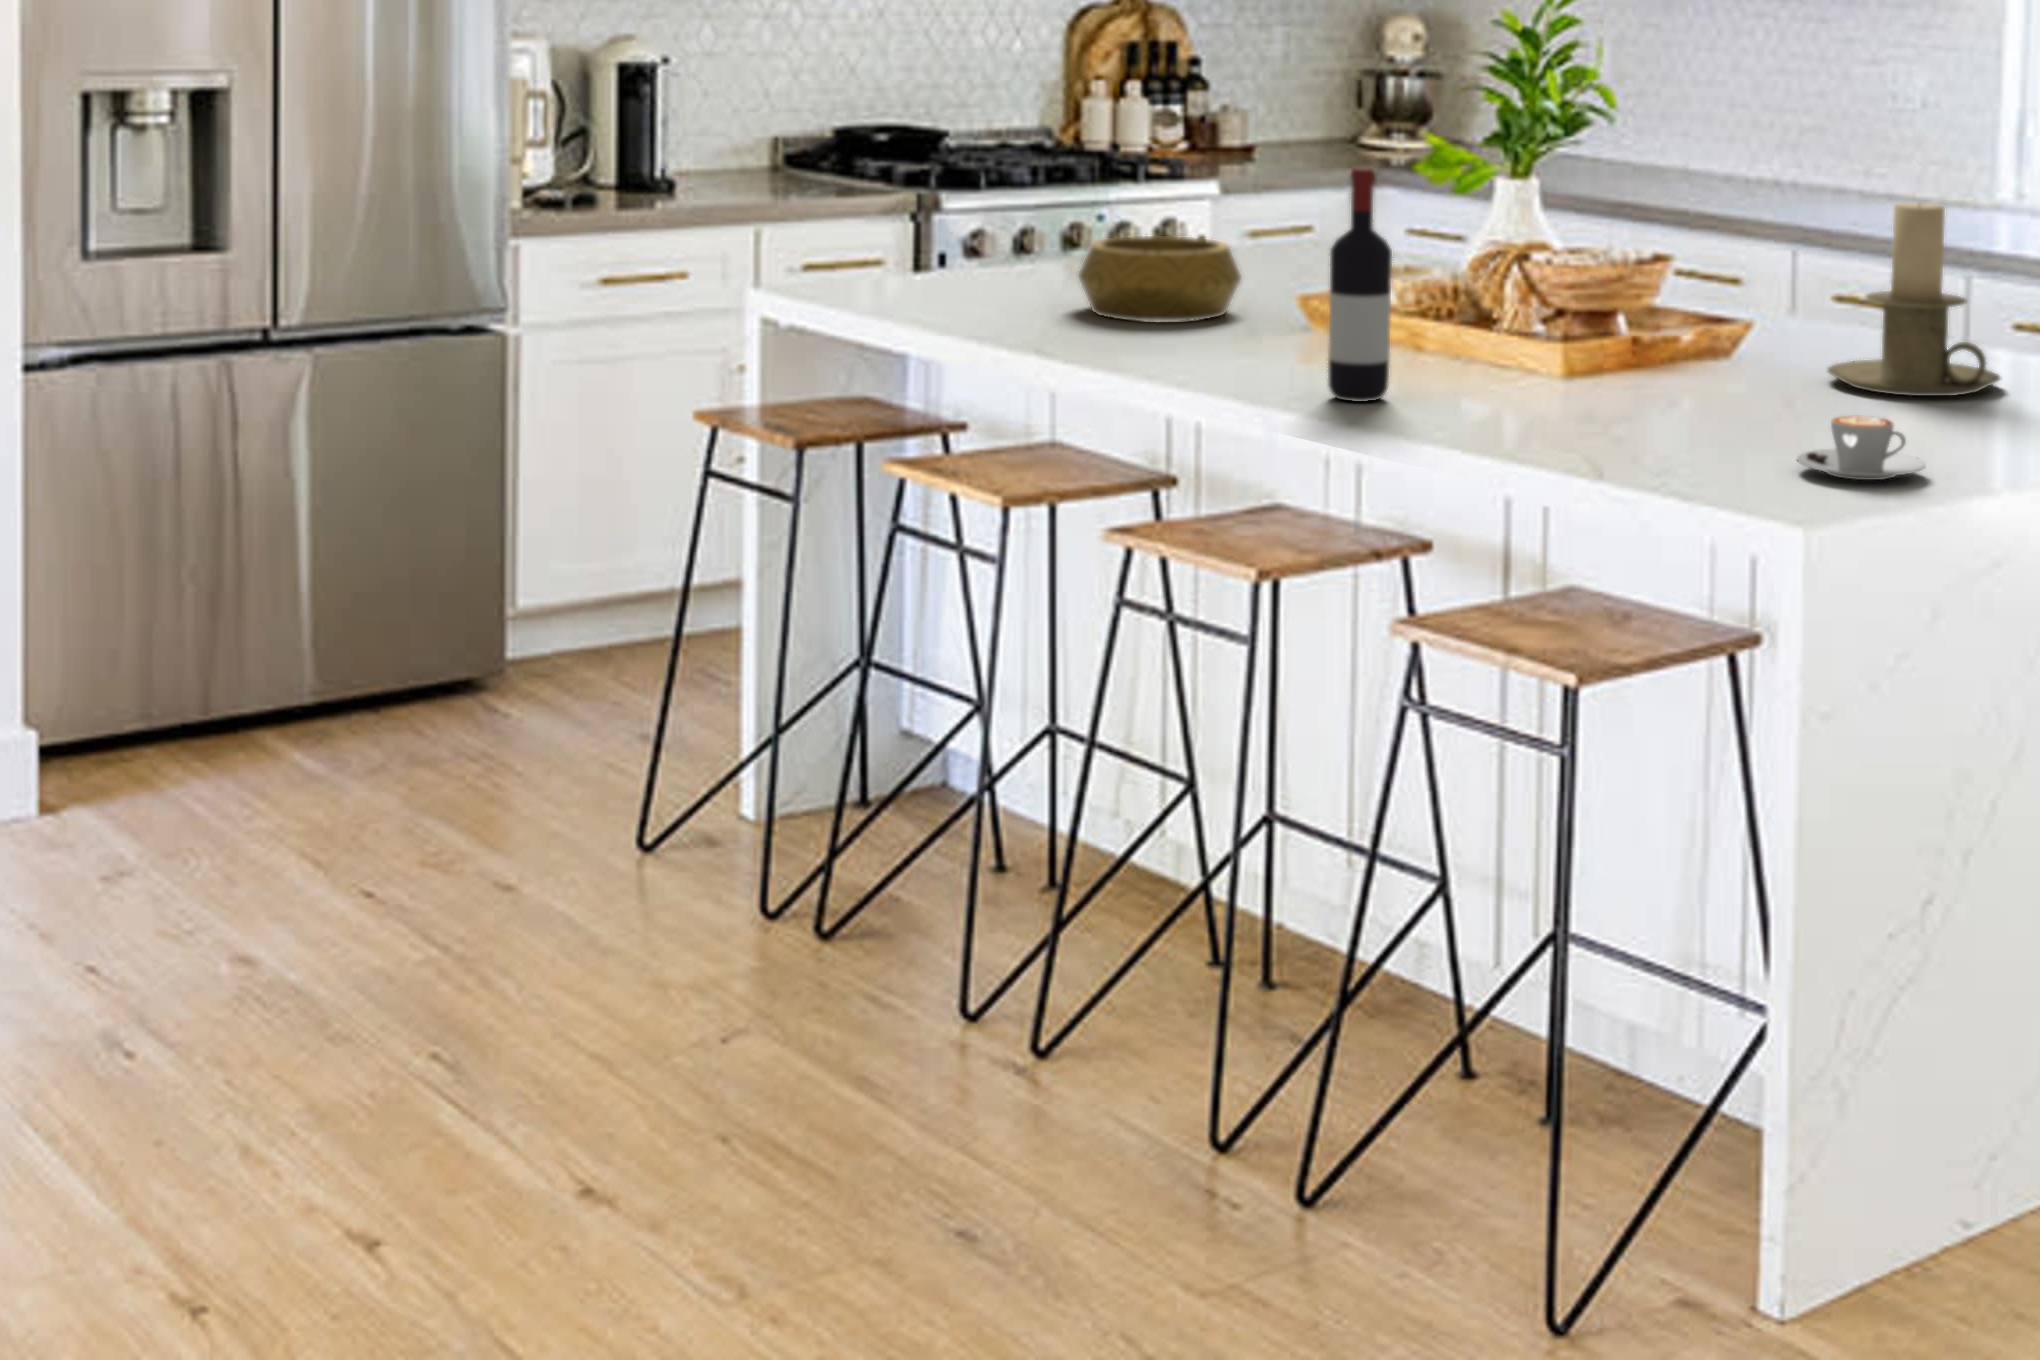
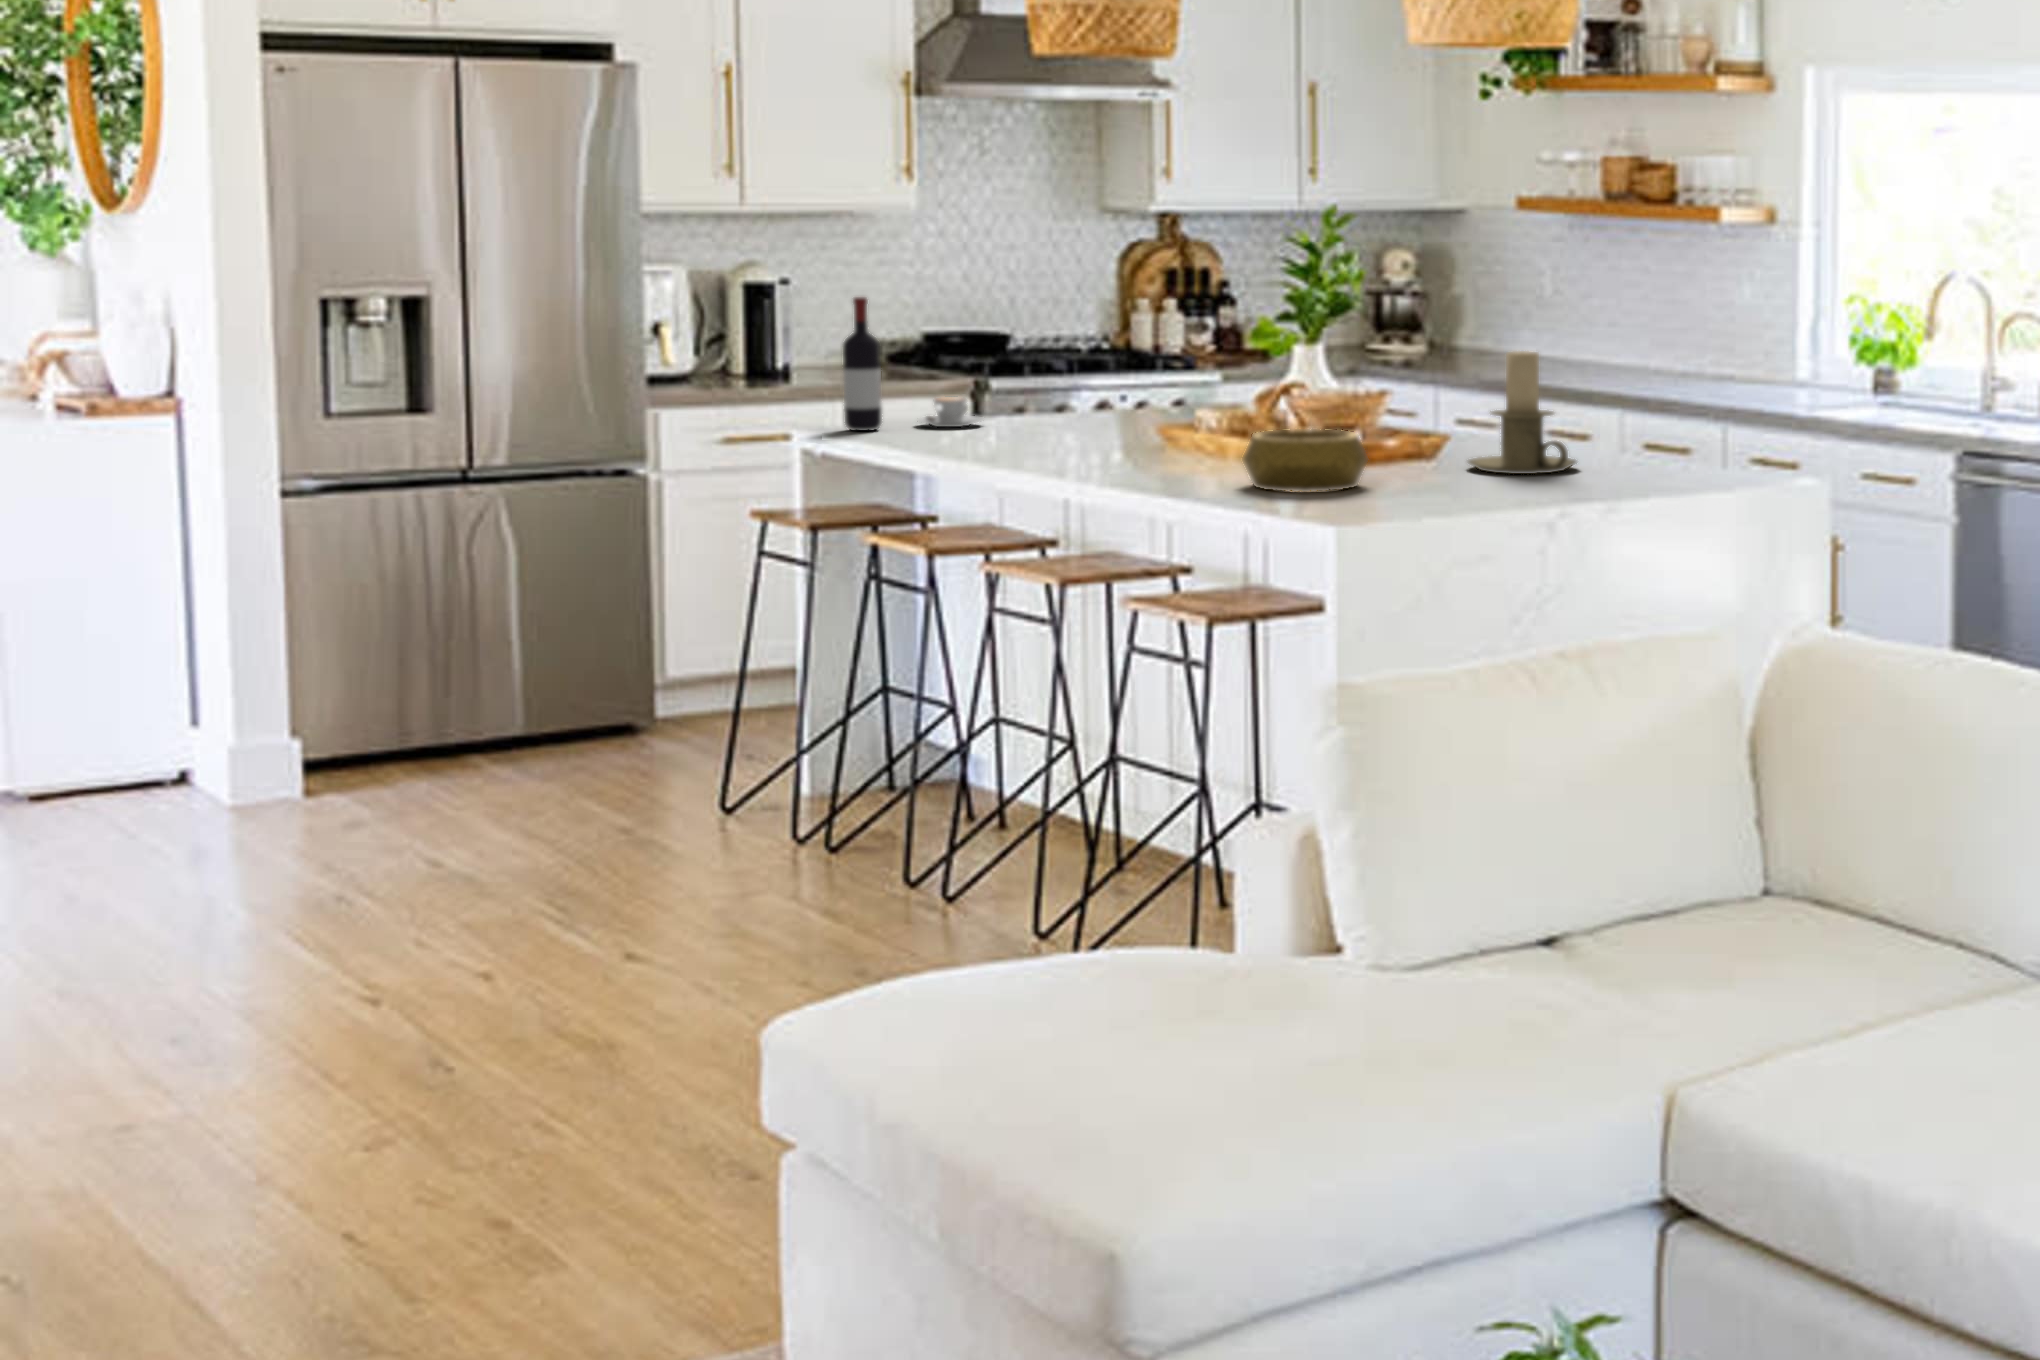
wine bottle: present [1328,168,1392,402] -> present [843,297,882,431]
decorative bowl: present [1079,236,1241,321] -> present [1243,429,1368,492]
coffee cup: present [1797,416,1925,480] -> present [917,397,982,427]

